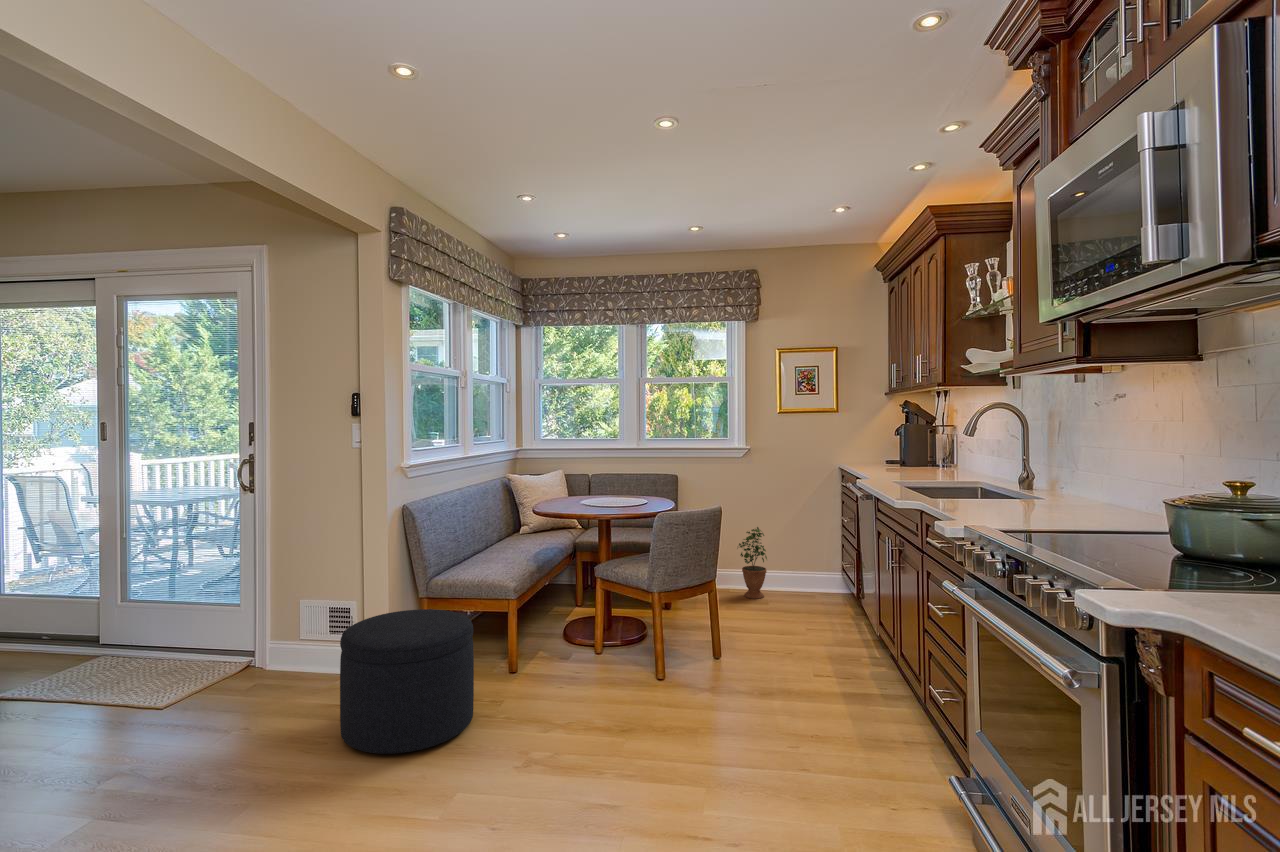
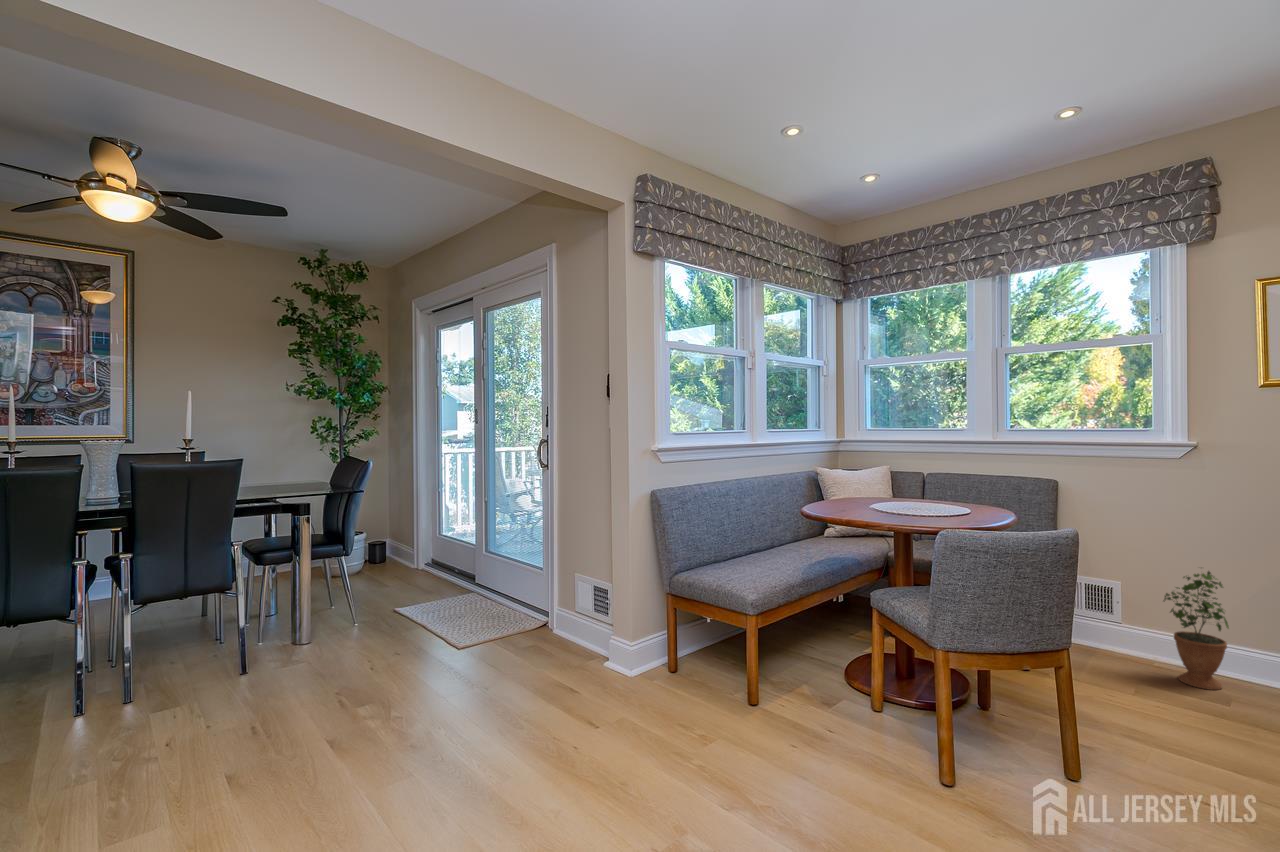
ottoman: present [340,609,474,754] -> none [529,602,669,766]

